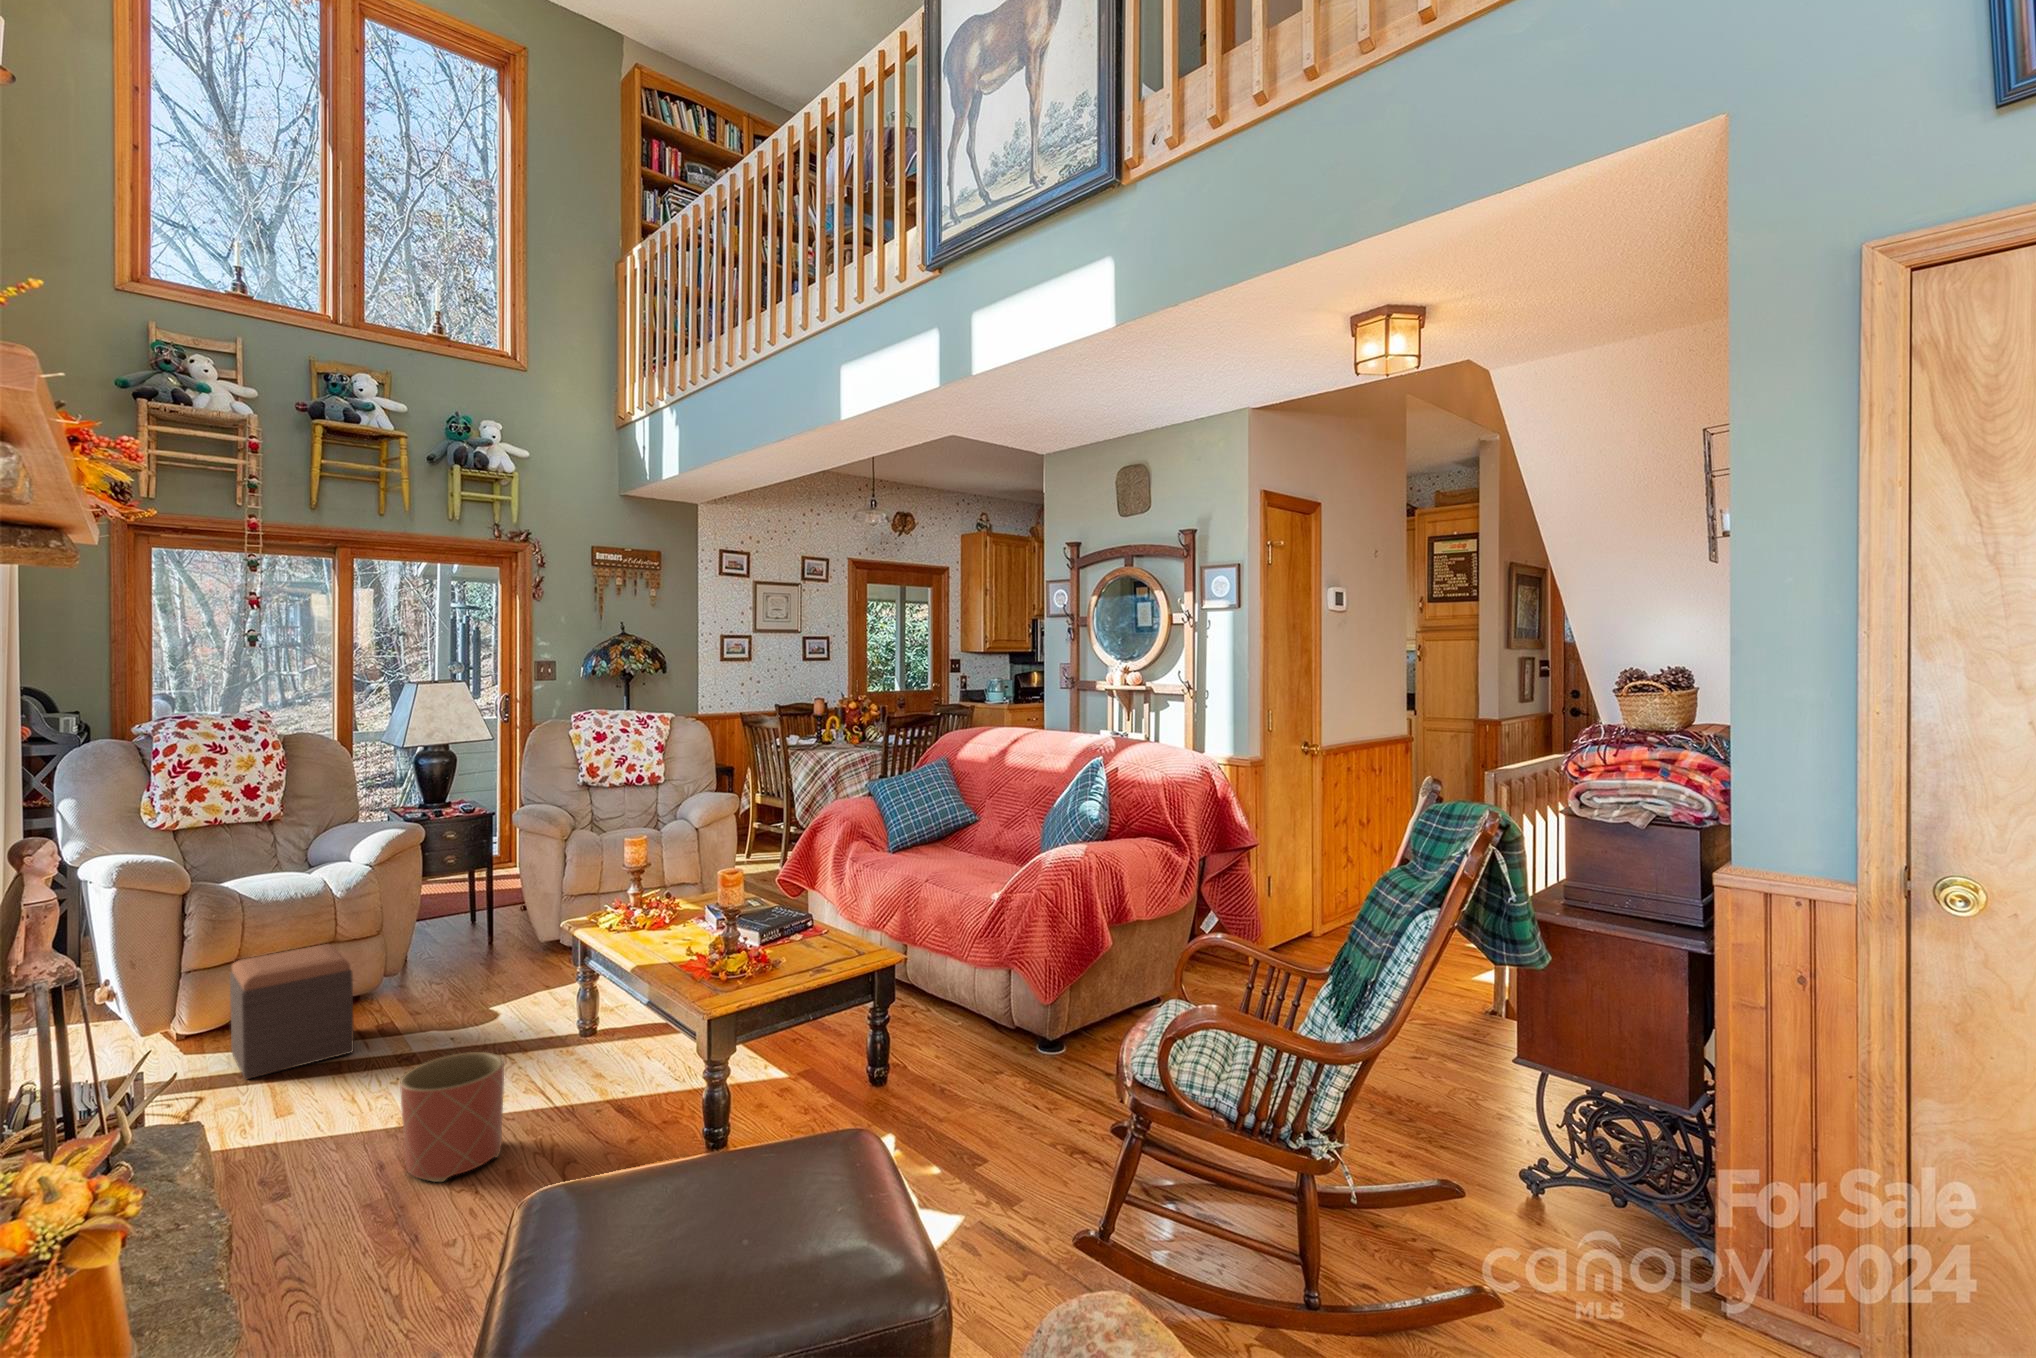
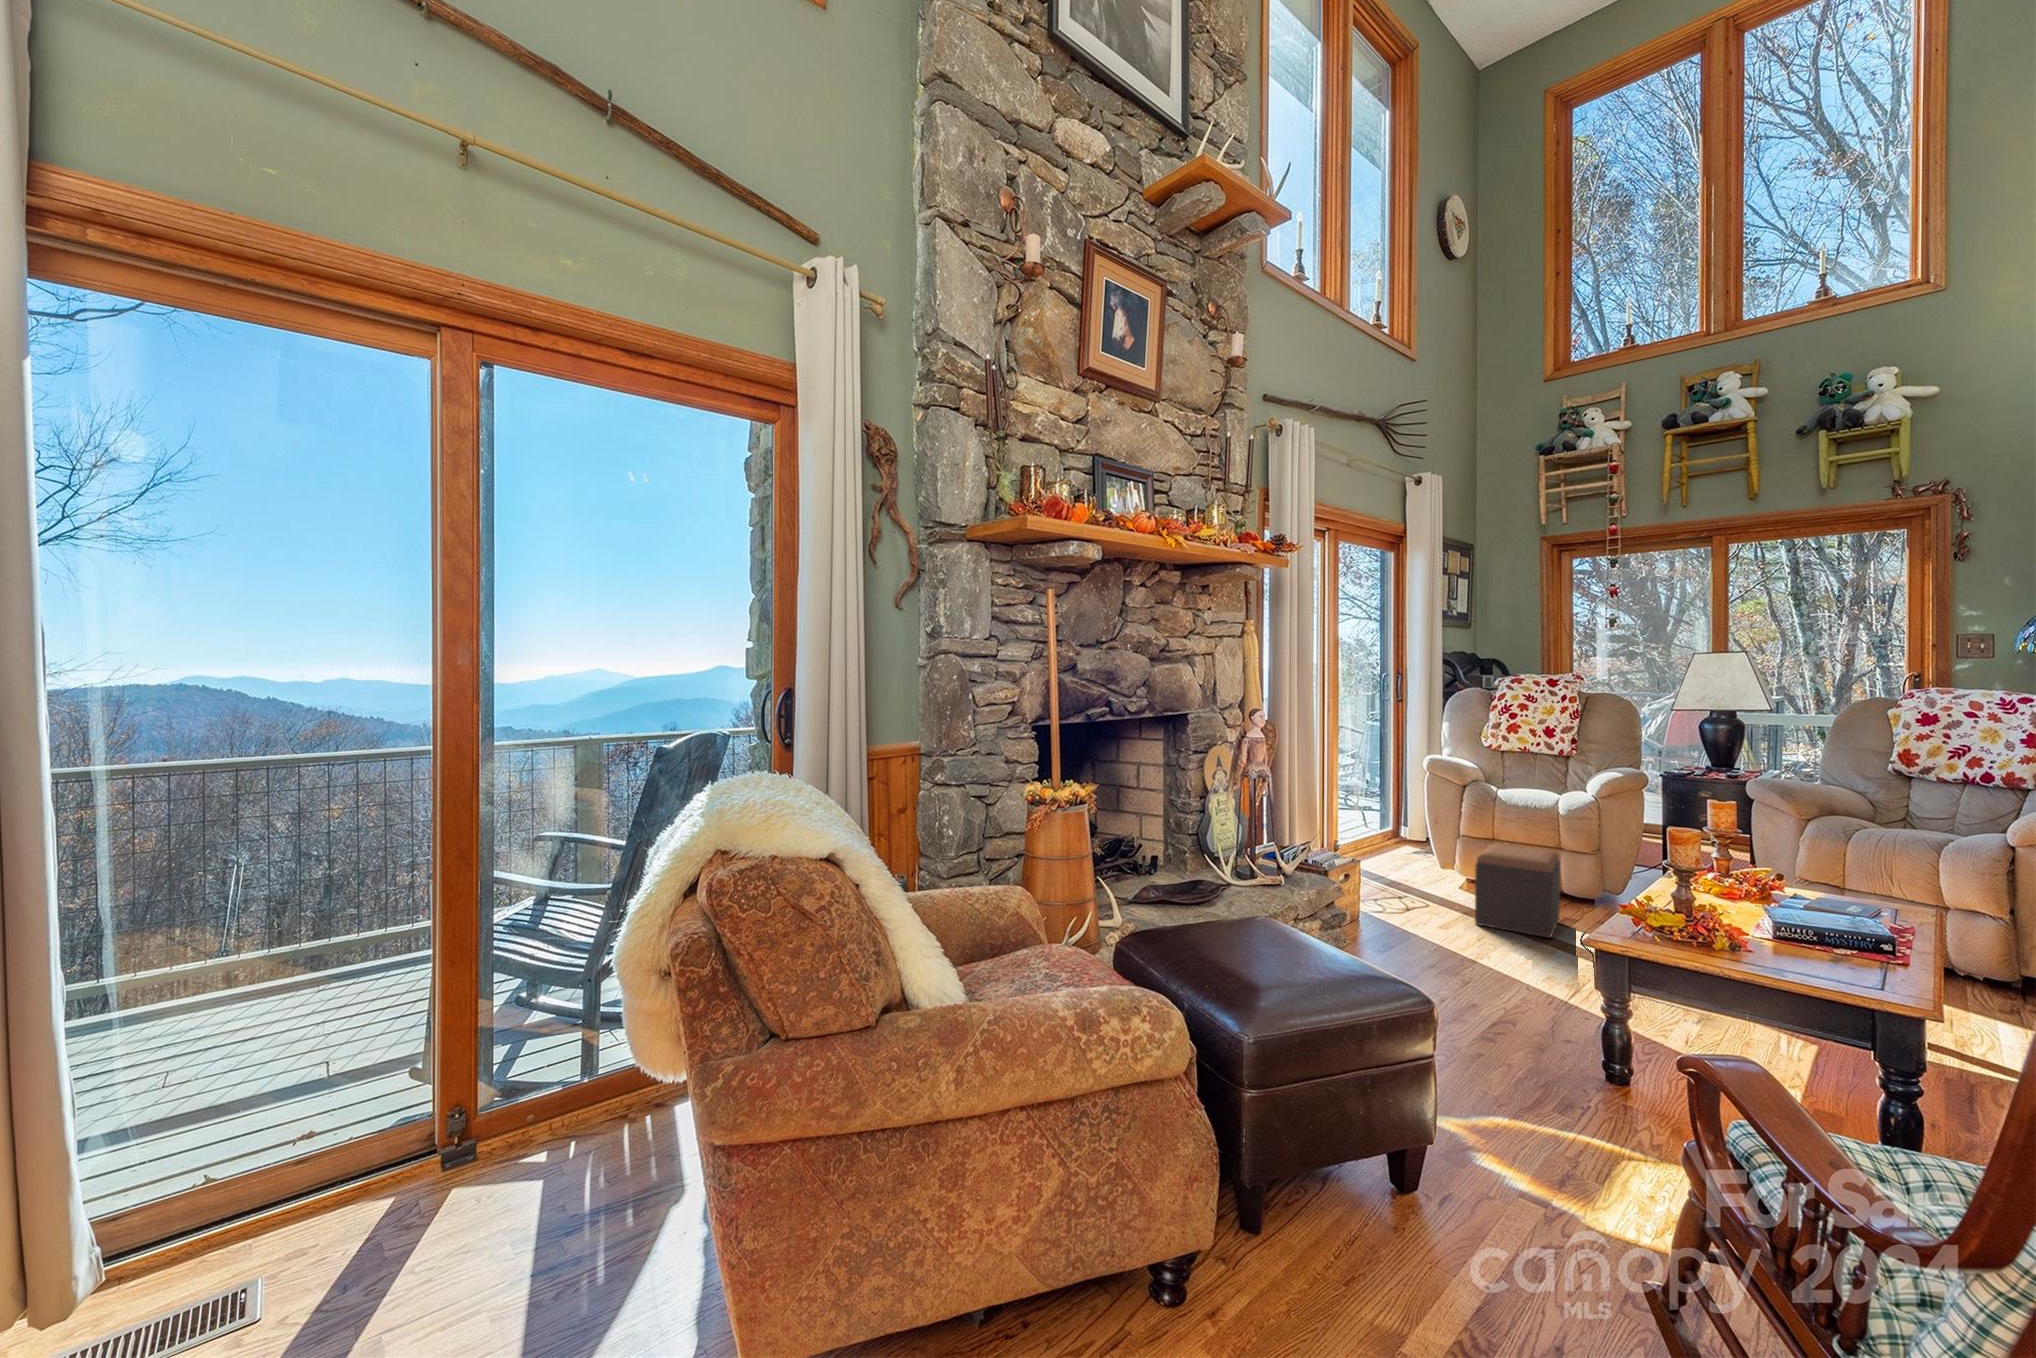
planter: present [400,1052,504,1182] -> none [1484,941,1569,1041]

